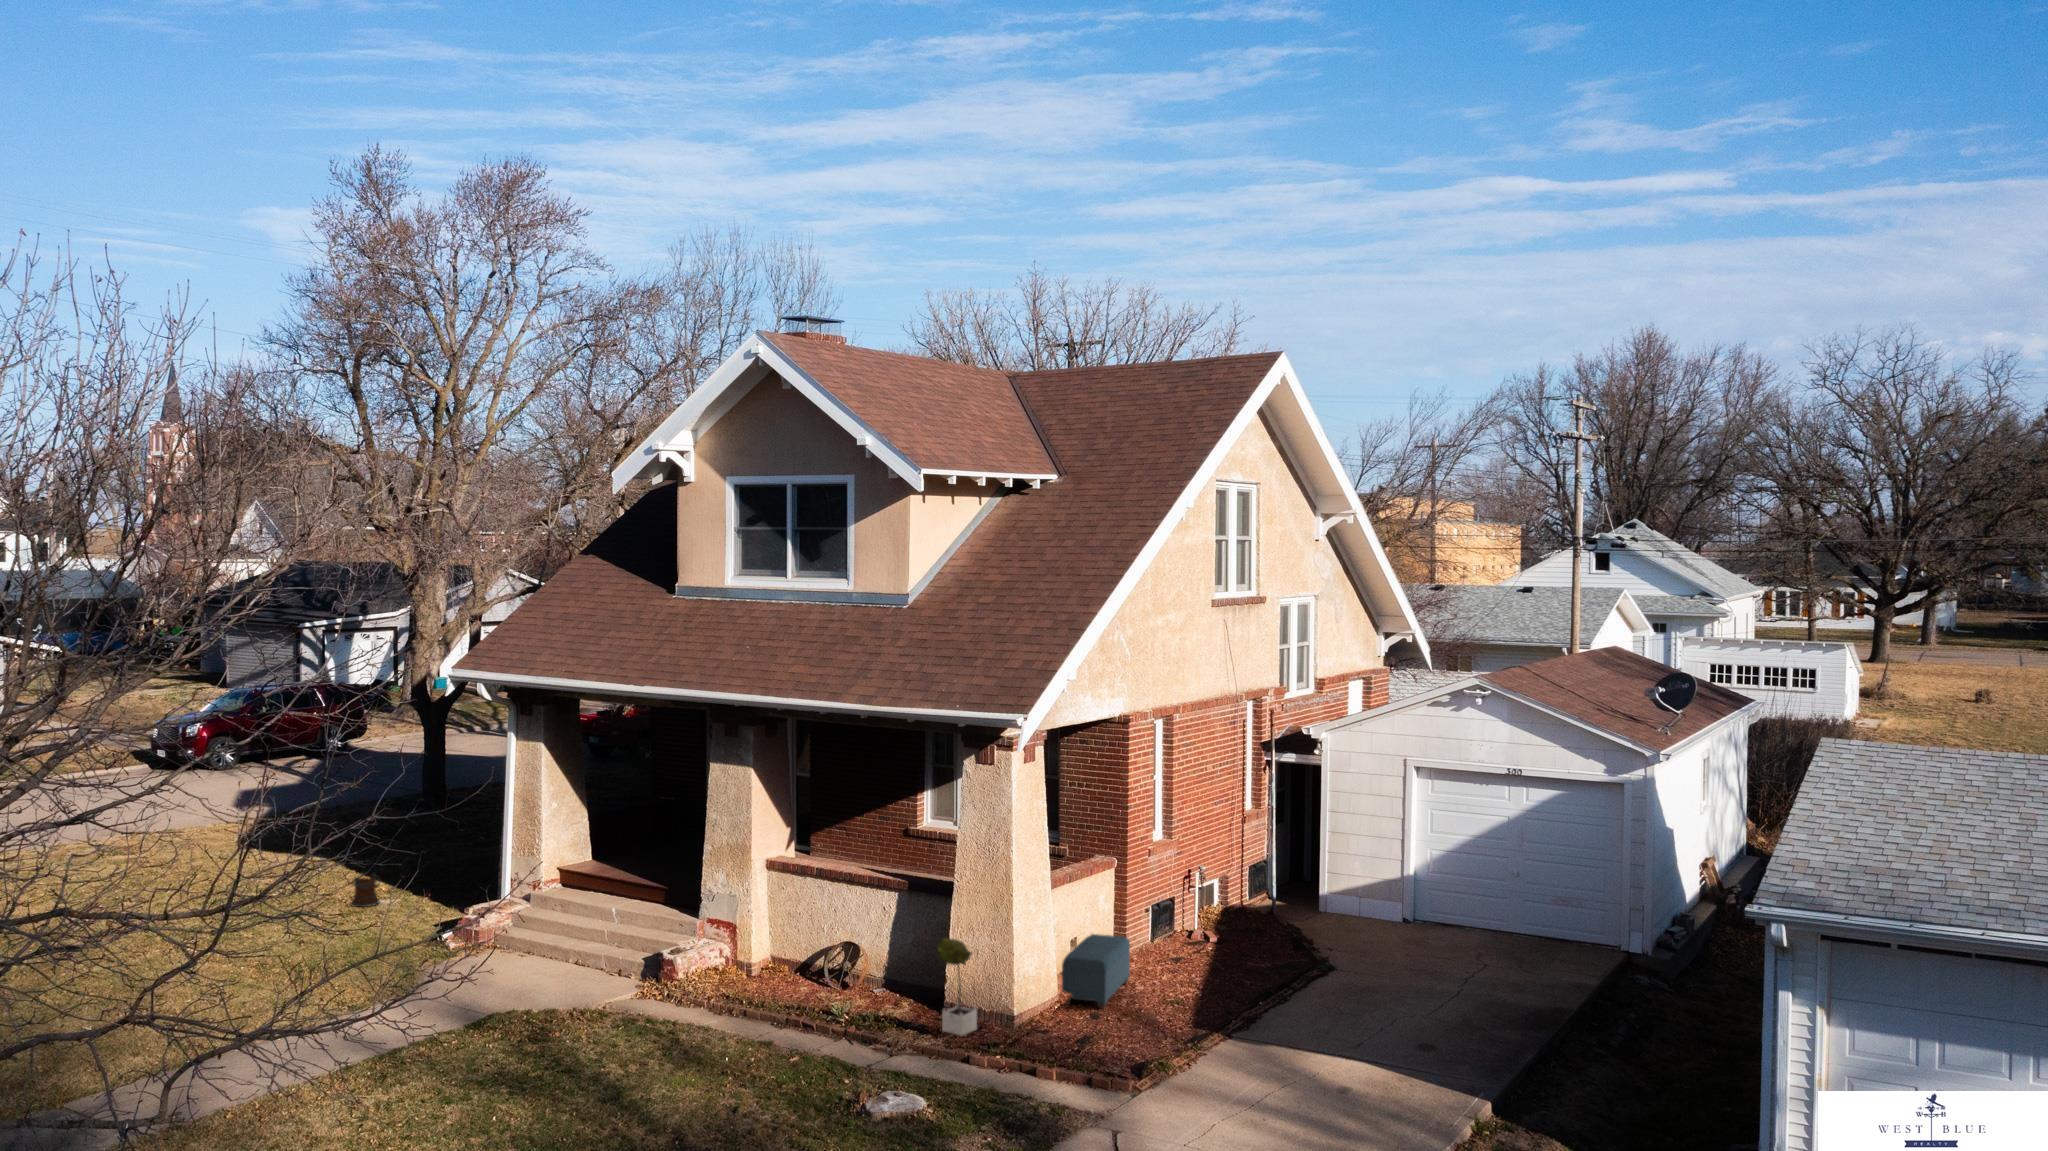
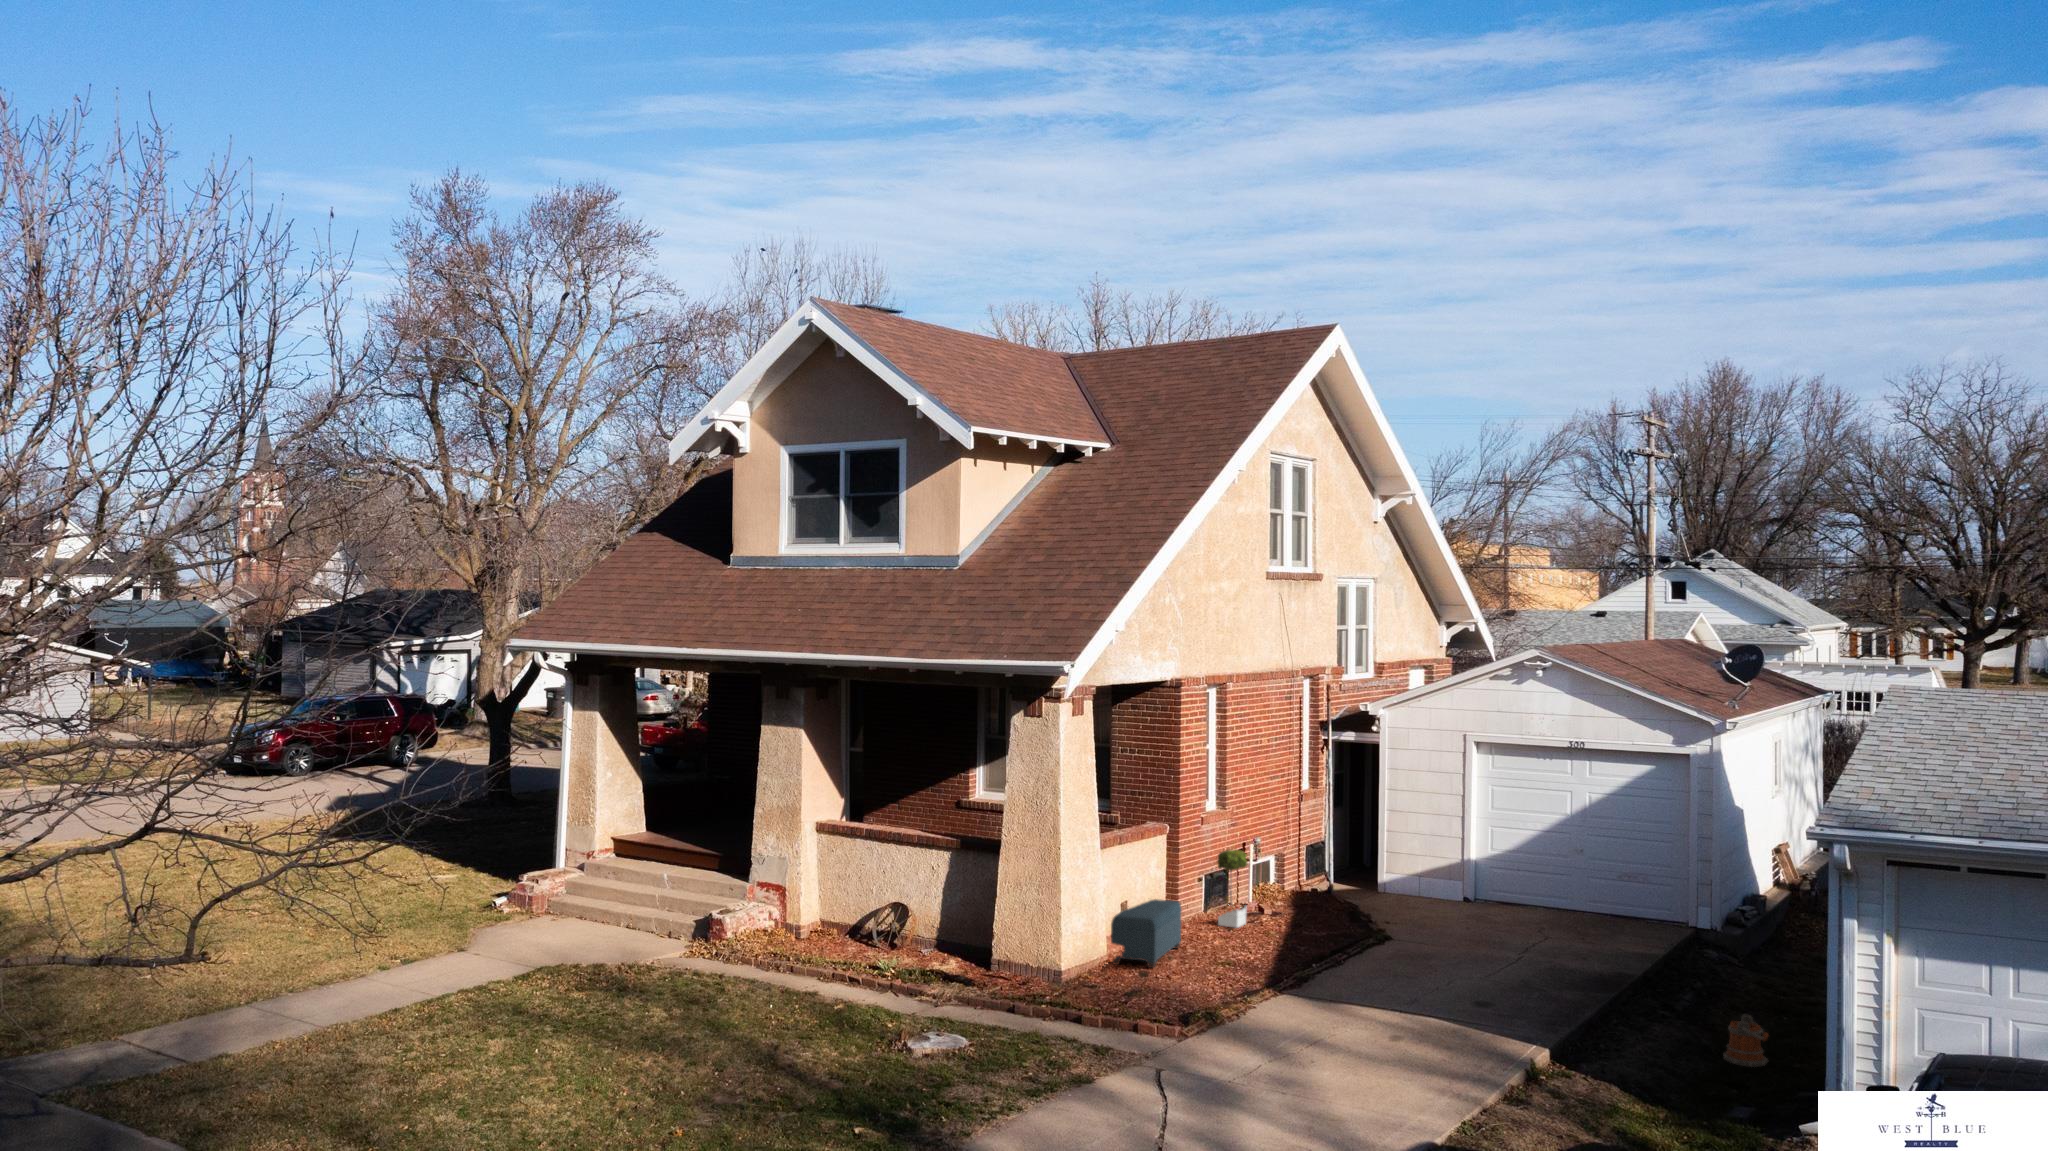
bucket: present [350,874,380,907] -> present [1724,1015,1768,1067]
potted tree: present [937,938,977,1036] -> present [1217,850,1247,928]

